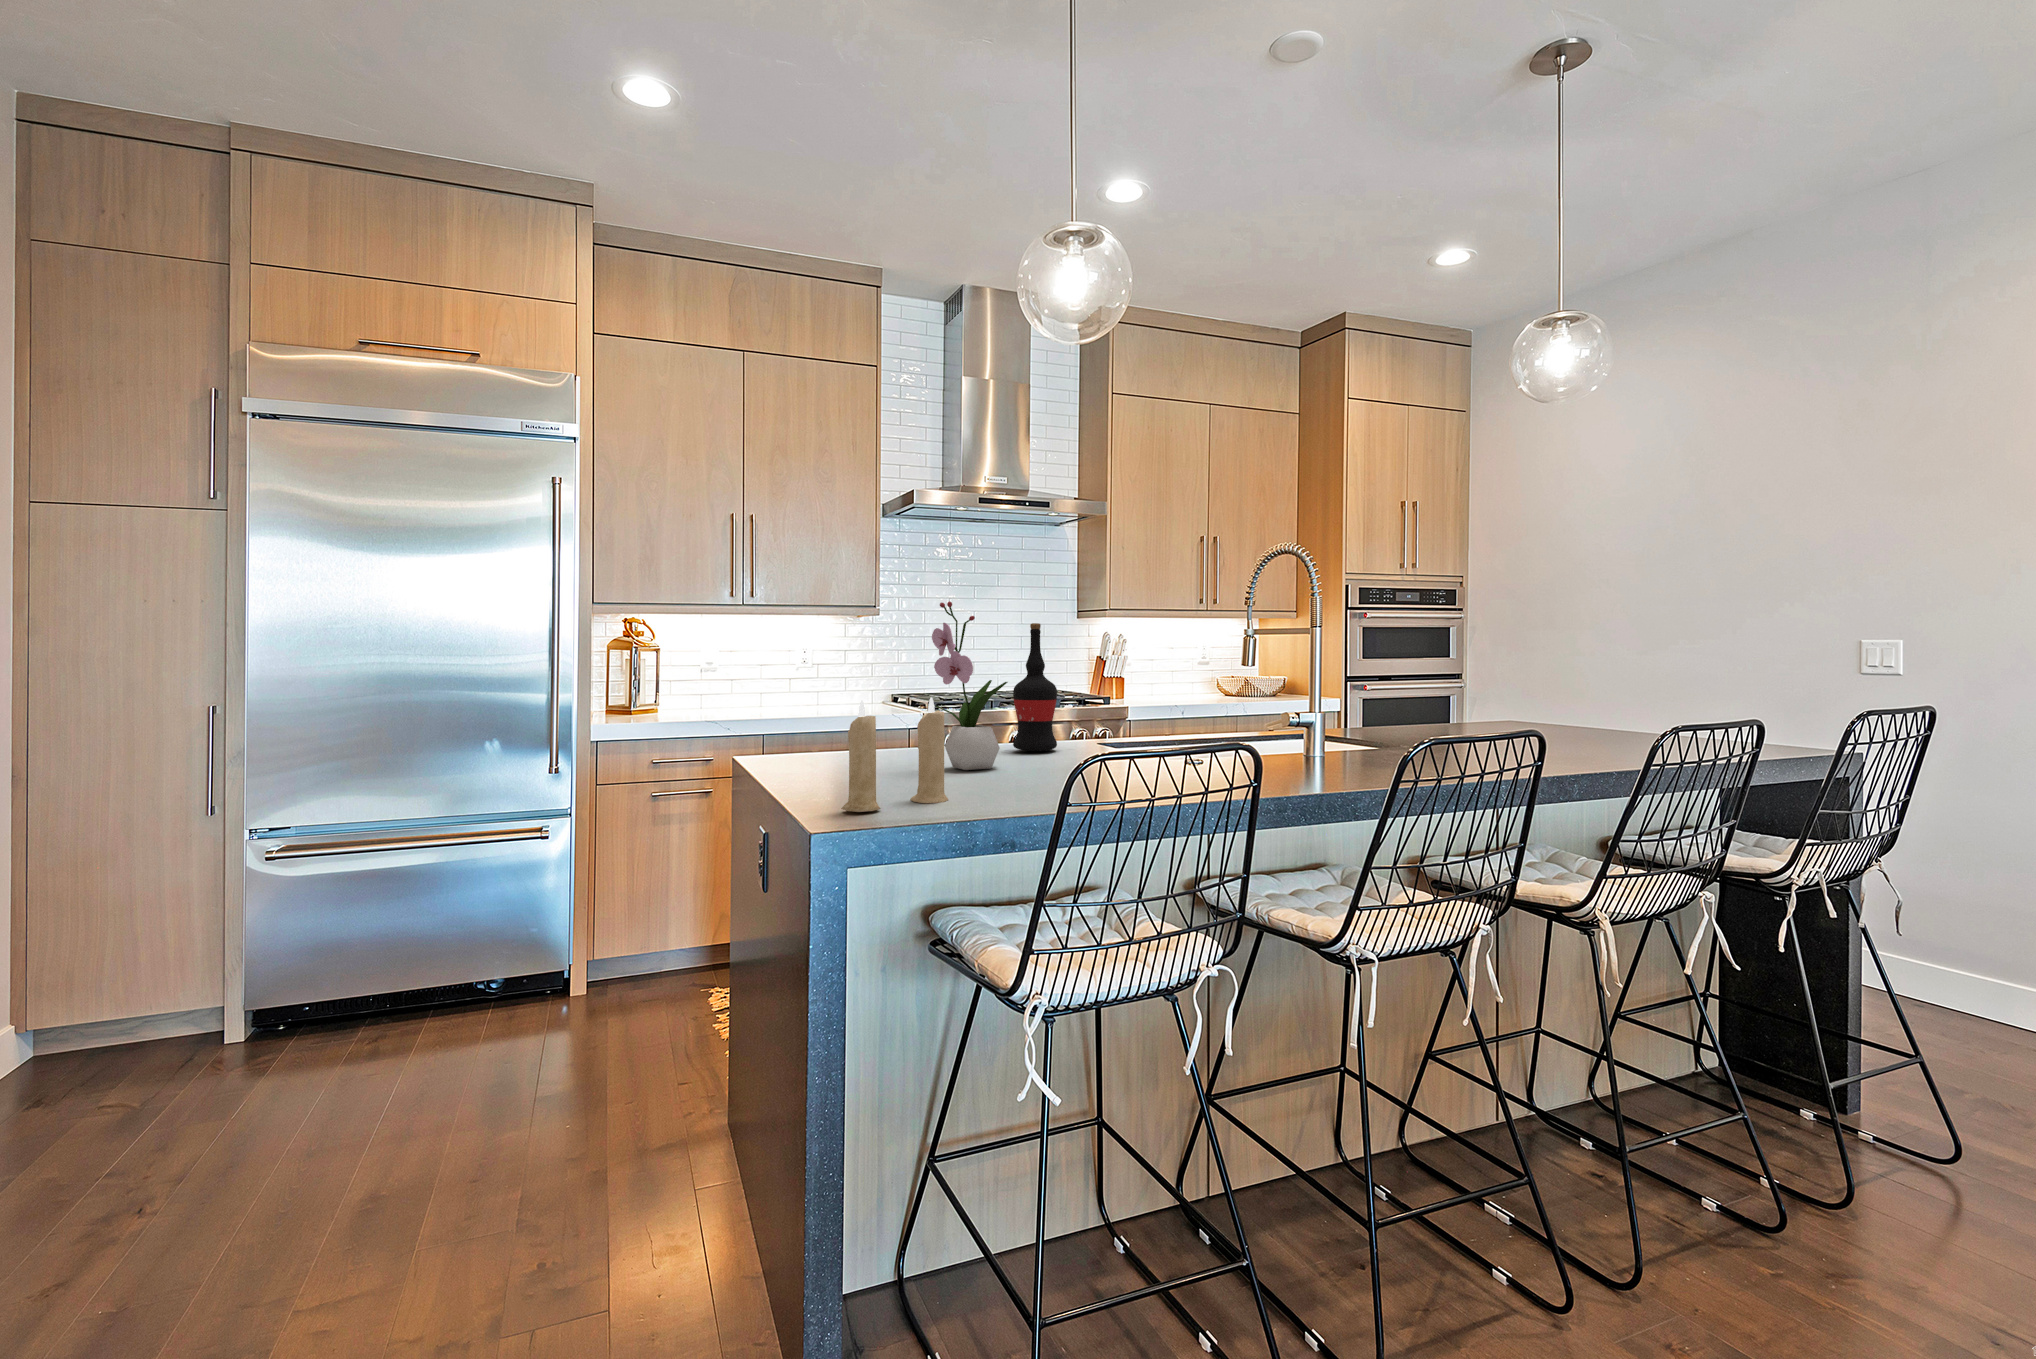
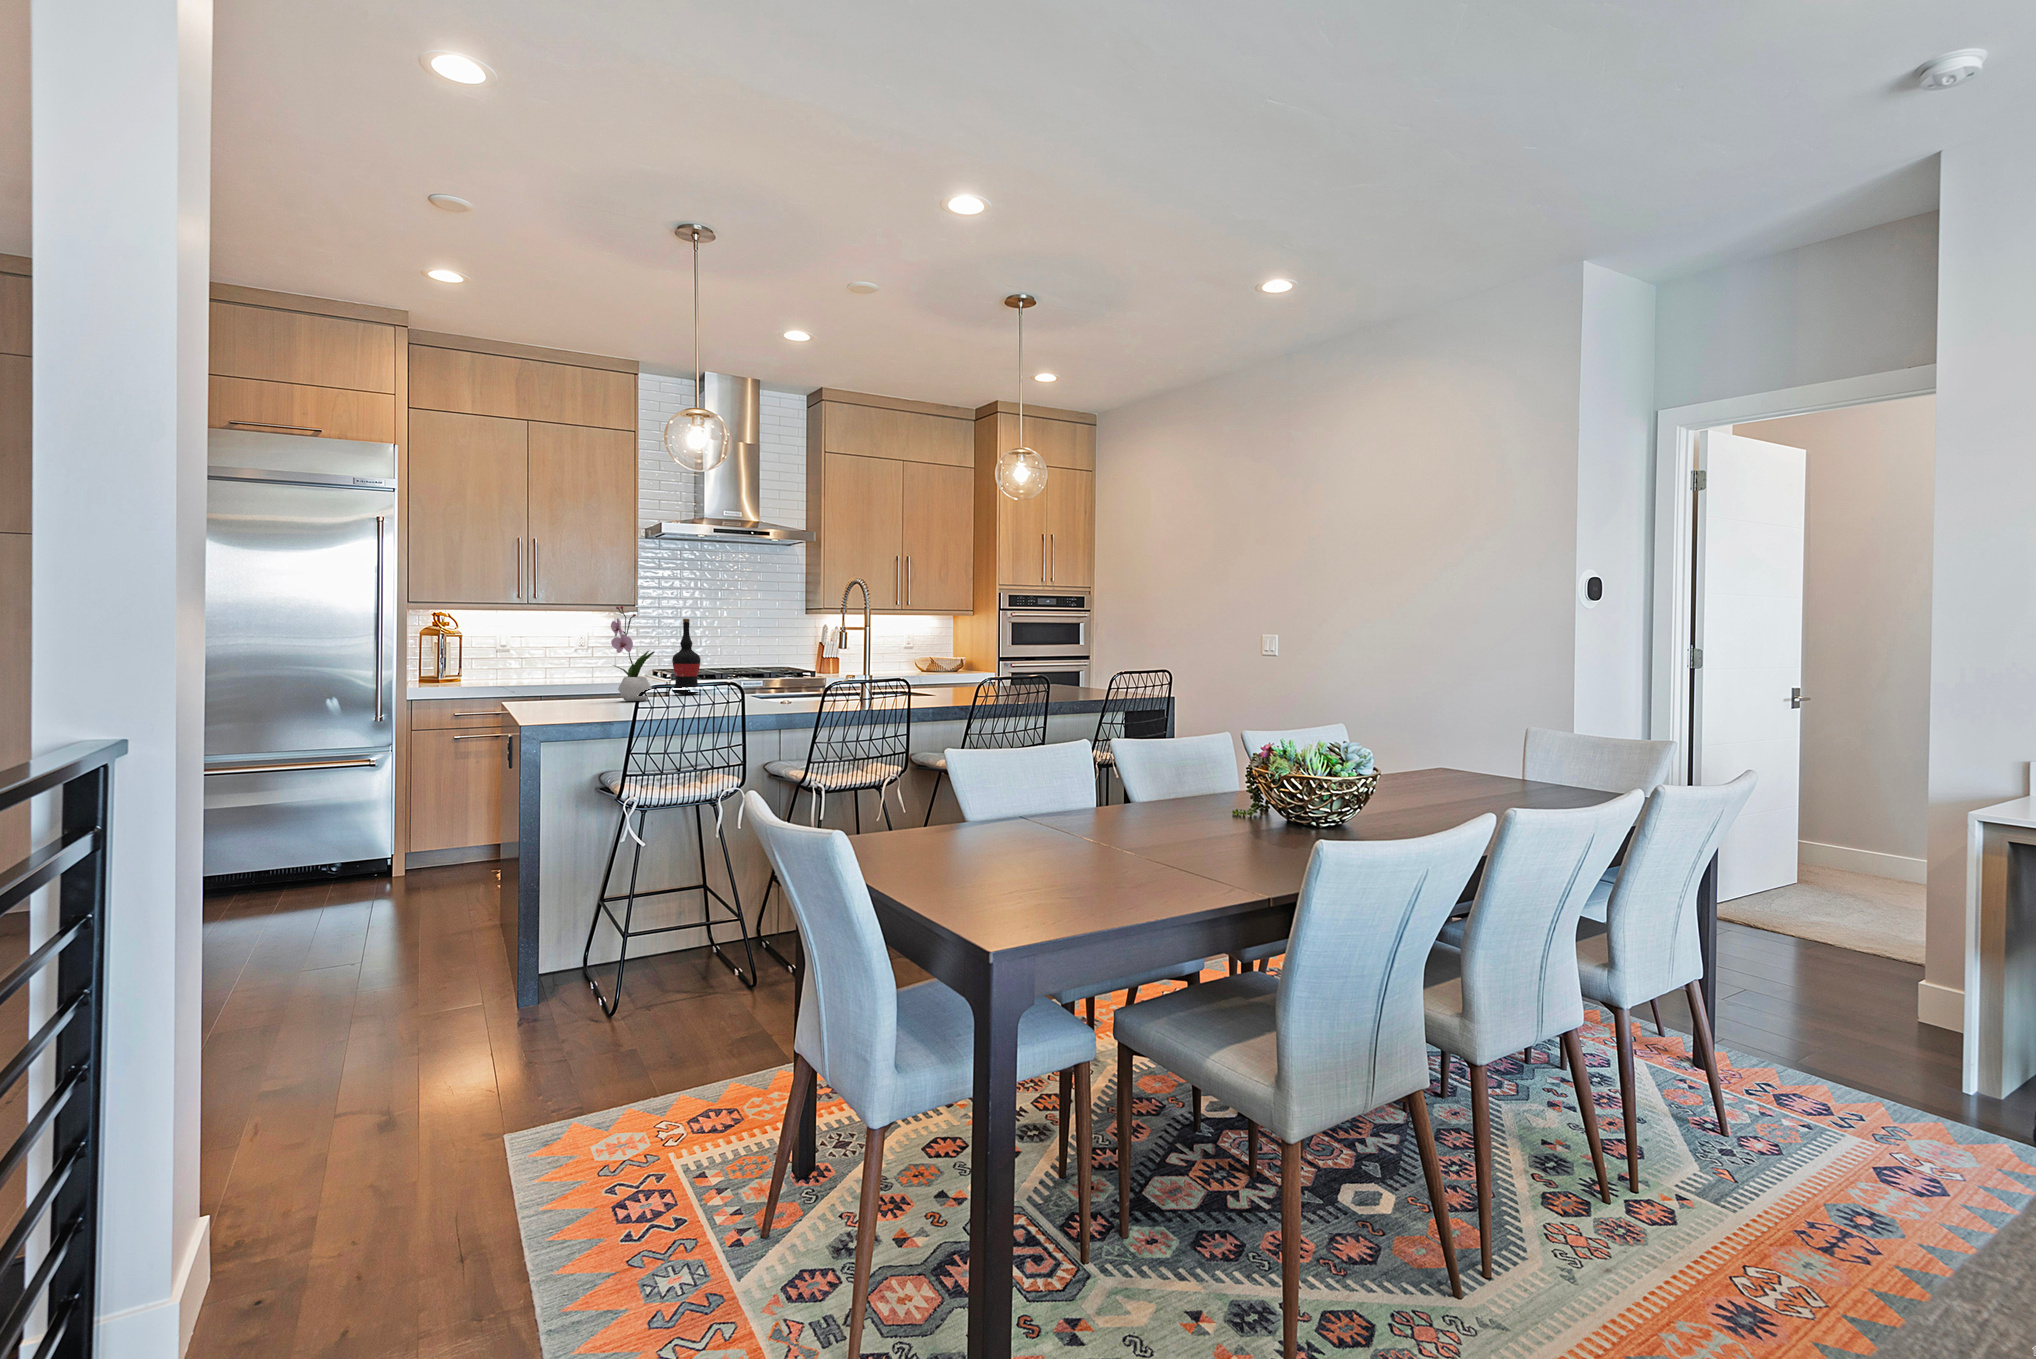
candle: present [841,697,948,812] -> none [538,656,602,714]

